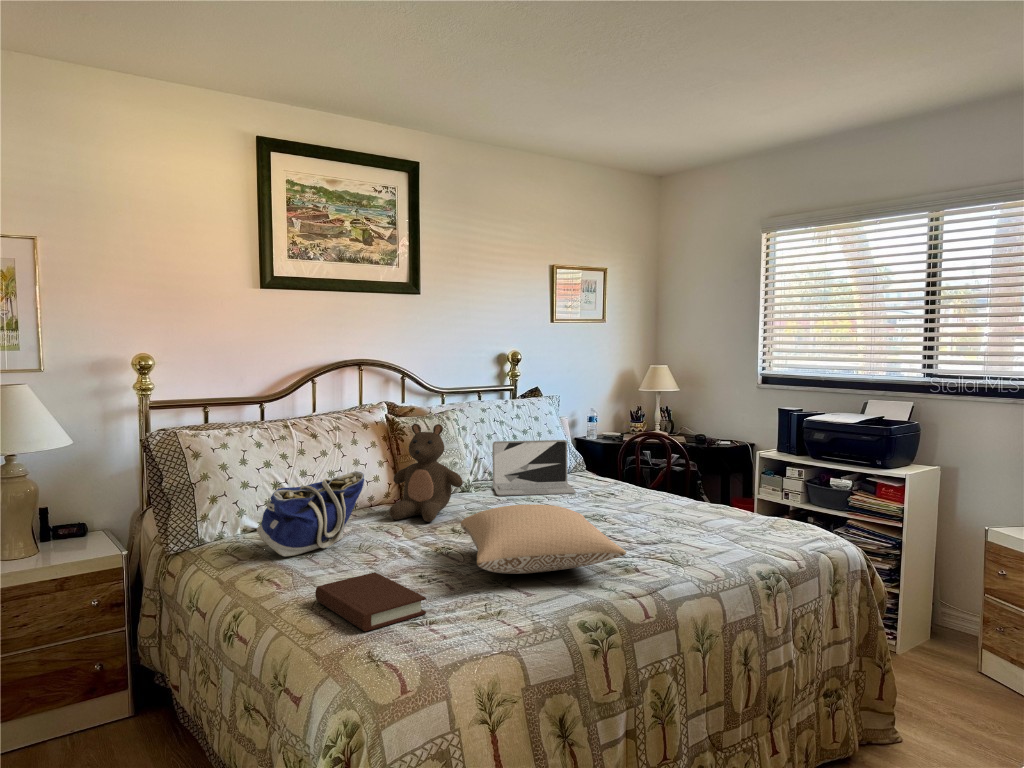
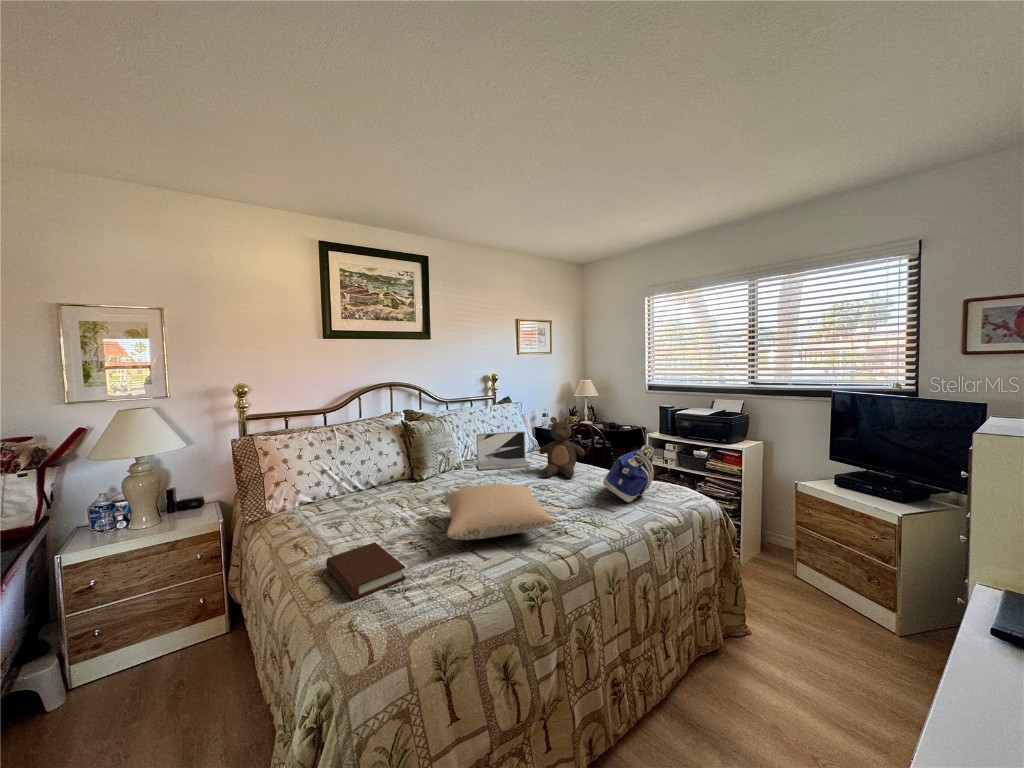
stuffed bear: present [389,423,463,522] -> present [539,417,585,478]
tote bag: present [257,471,364,556] -> present [603,445,654,502]

